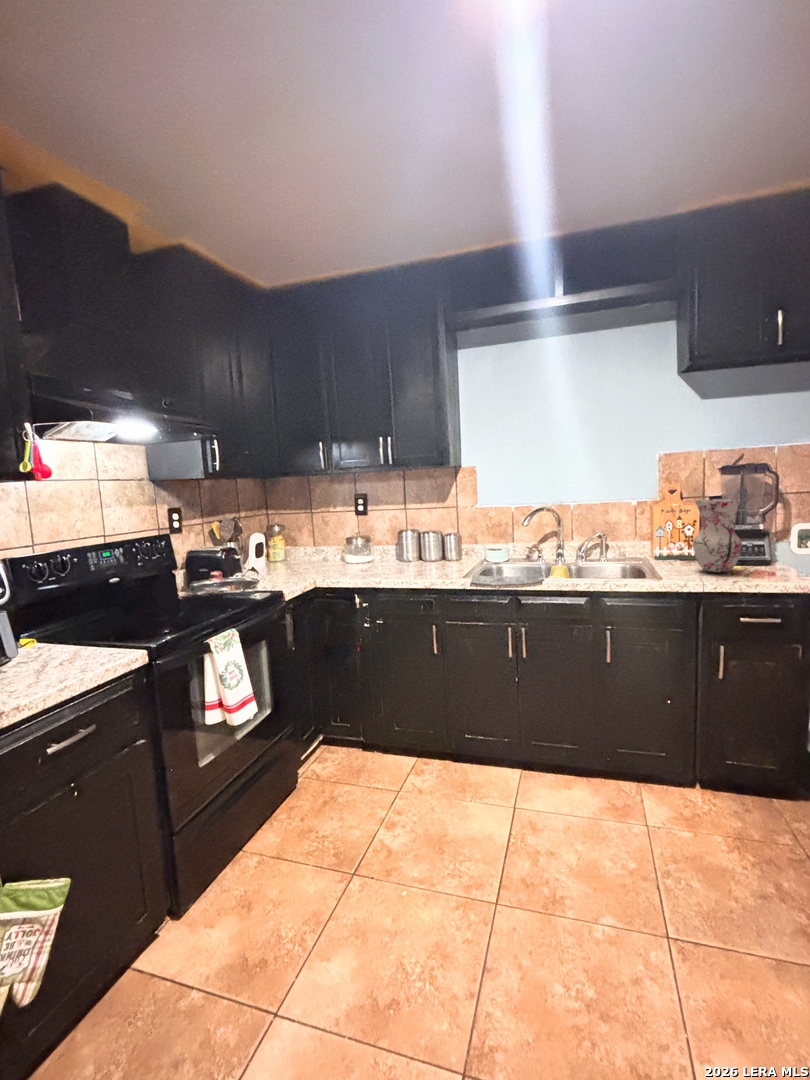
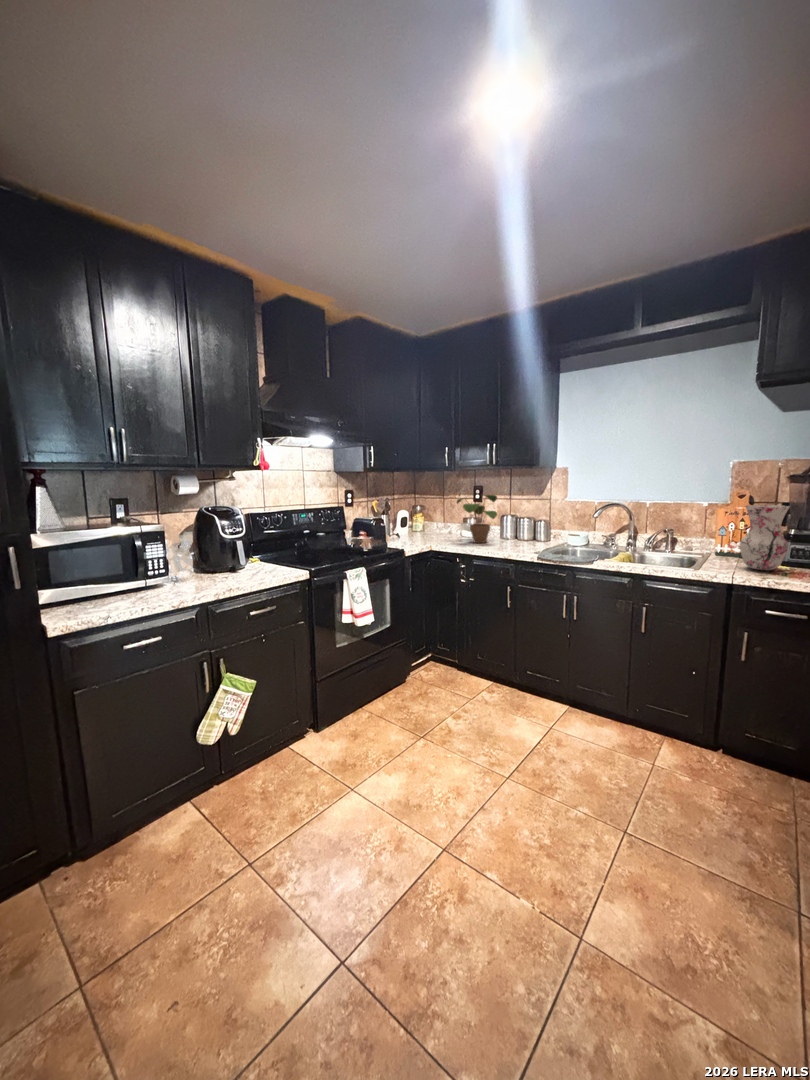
potted plant: none [340,503,400,571] -> present [457,494,497,543]

